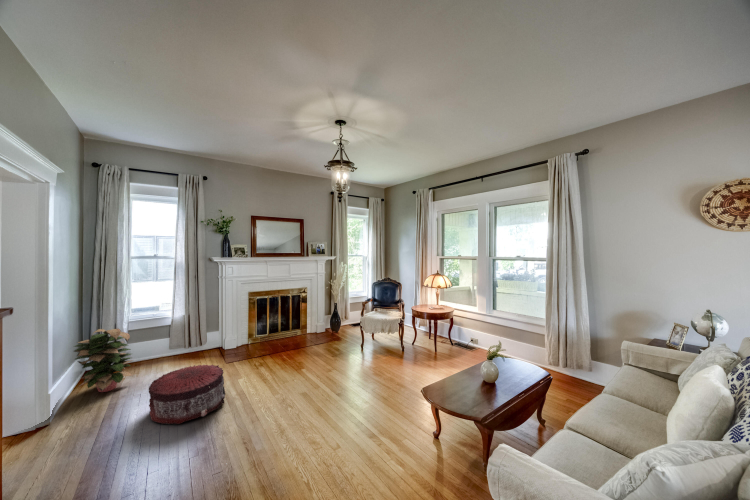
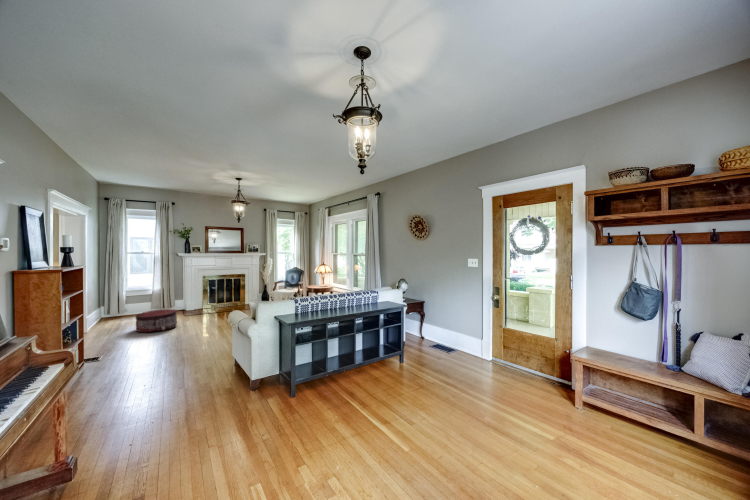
decorative plant: present [74,329,133,392] -> none [95,291,129,325]

